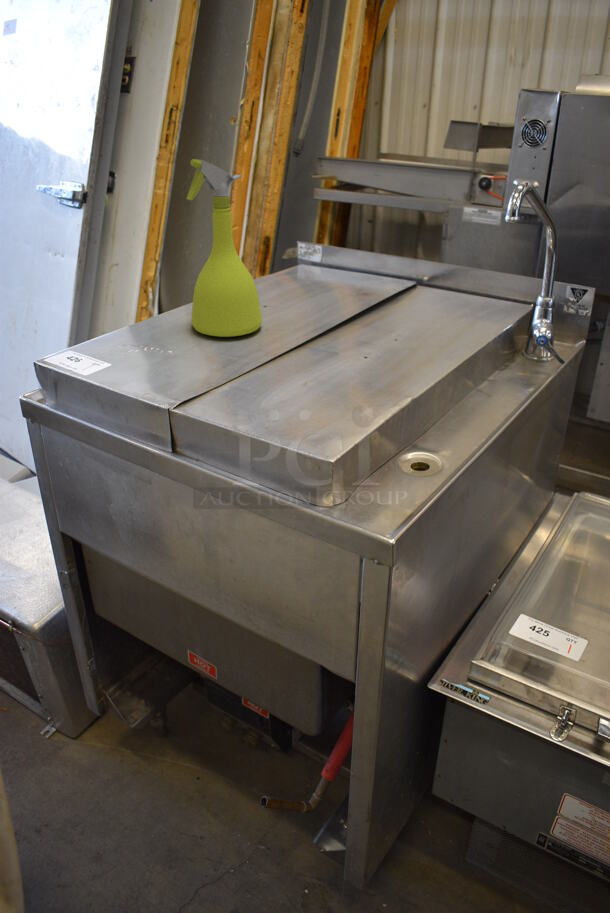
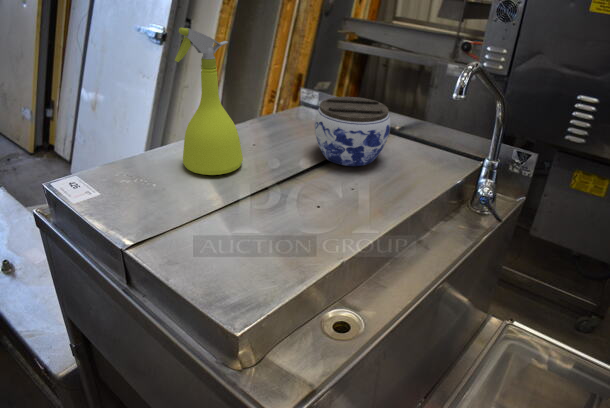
jar: none [338,238,428,318] -> present [315,97,391,166]

